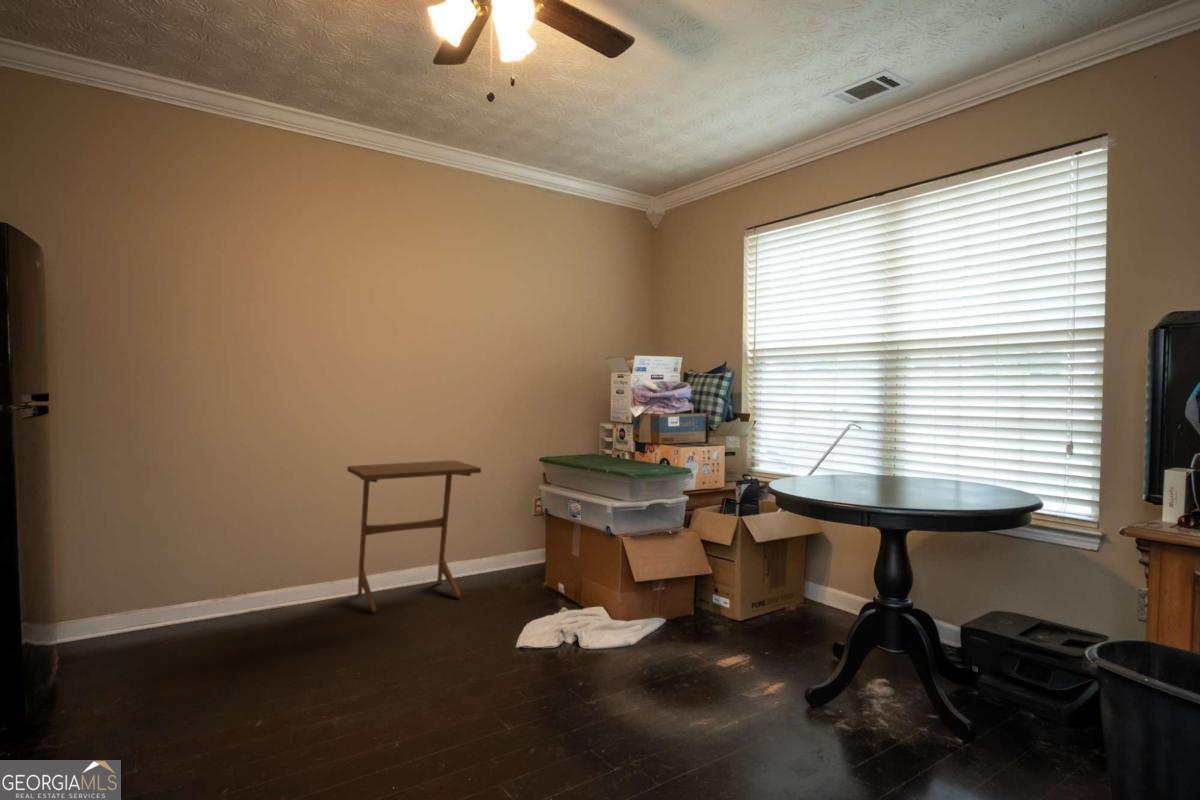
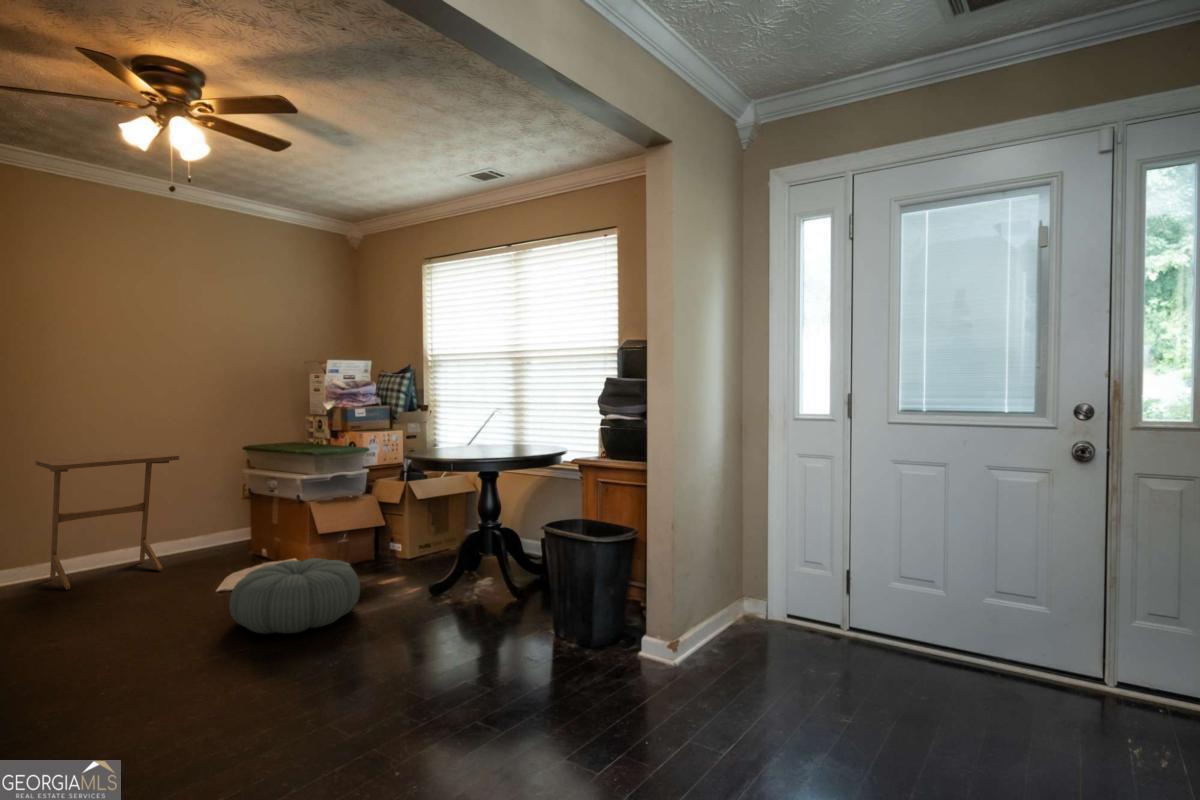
pouf: none [553,620,711,733] -> present [229,558,360,634]

